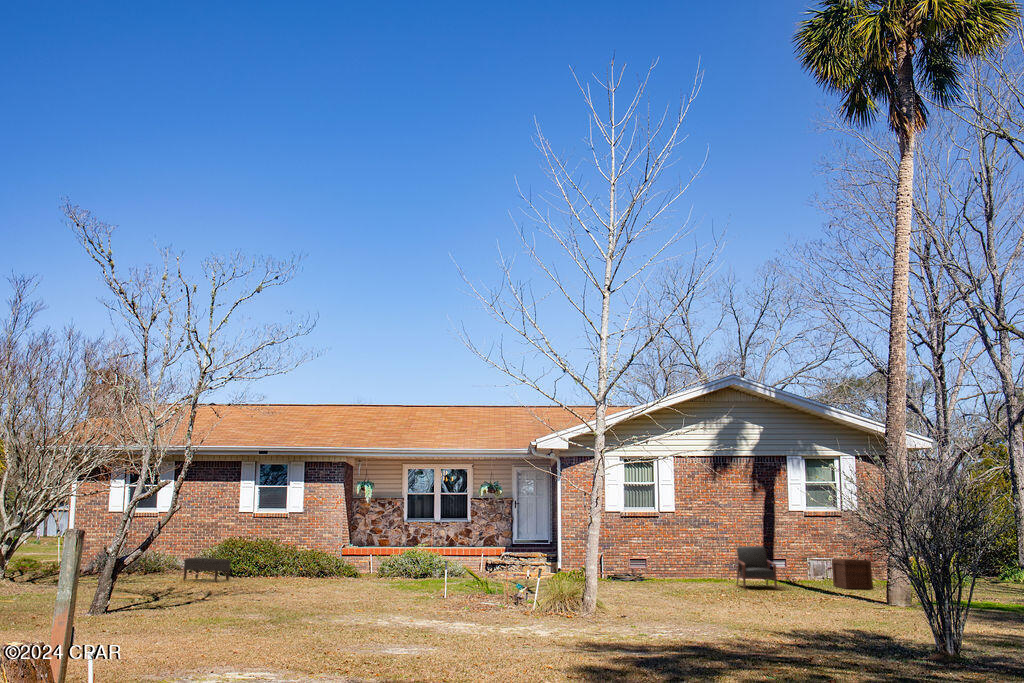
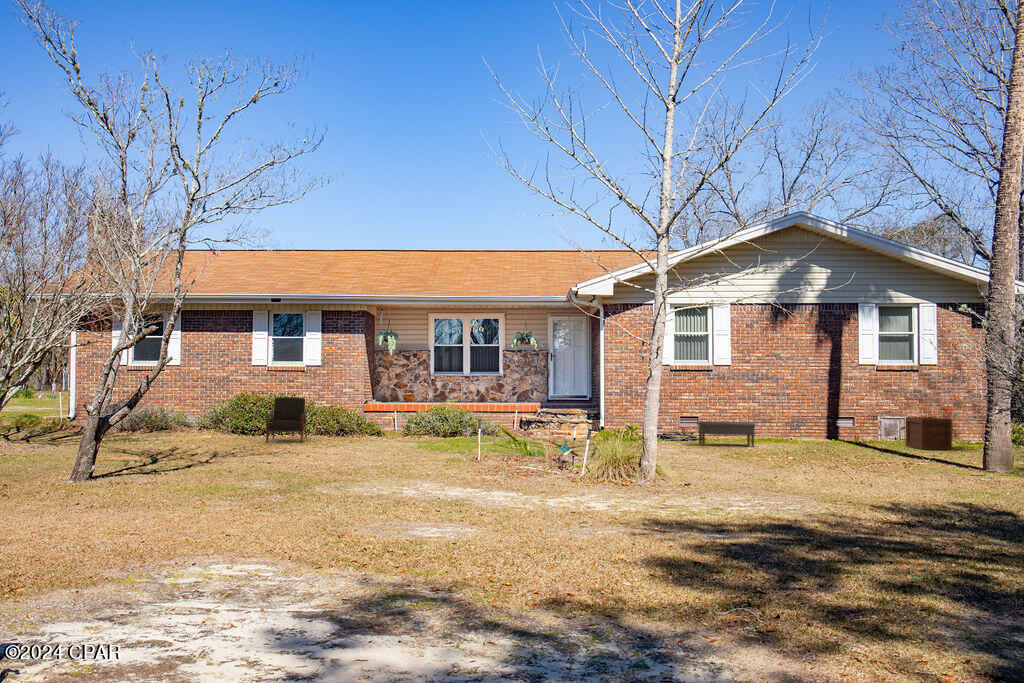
chair: present [735,546,777,589] -> present [266,397,308,443]
bench: present [183,558,231,582] -> present [698,421,755,446]

